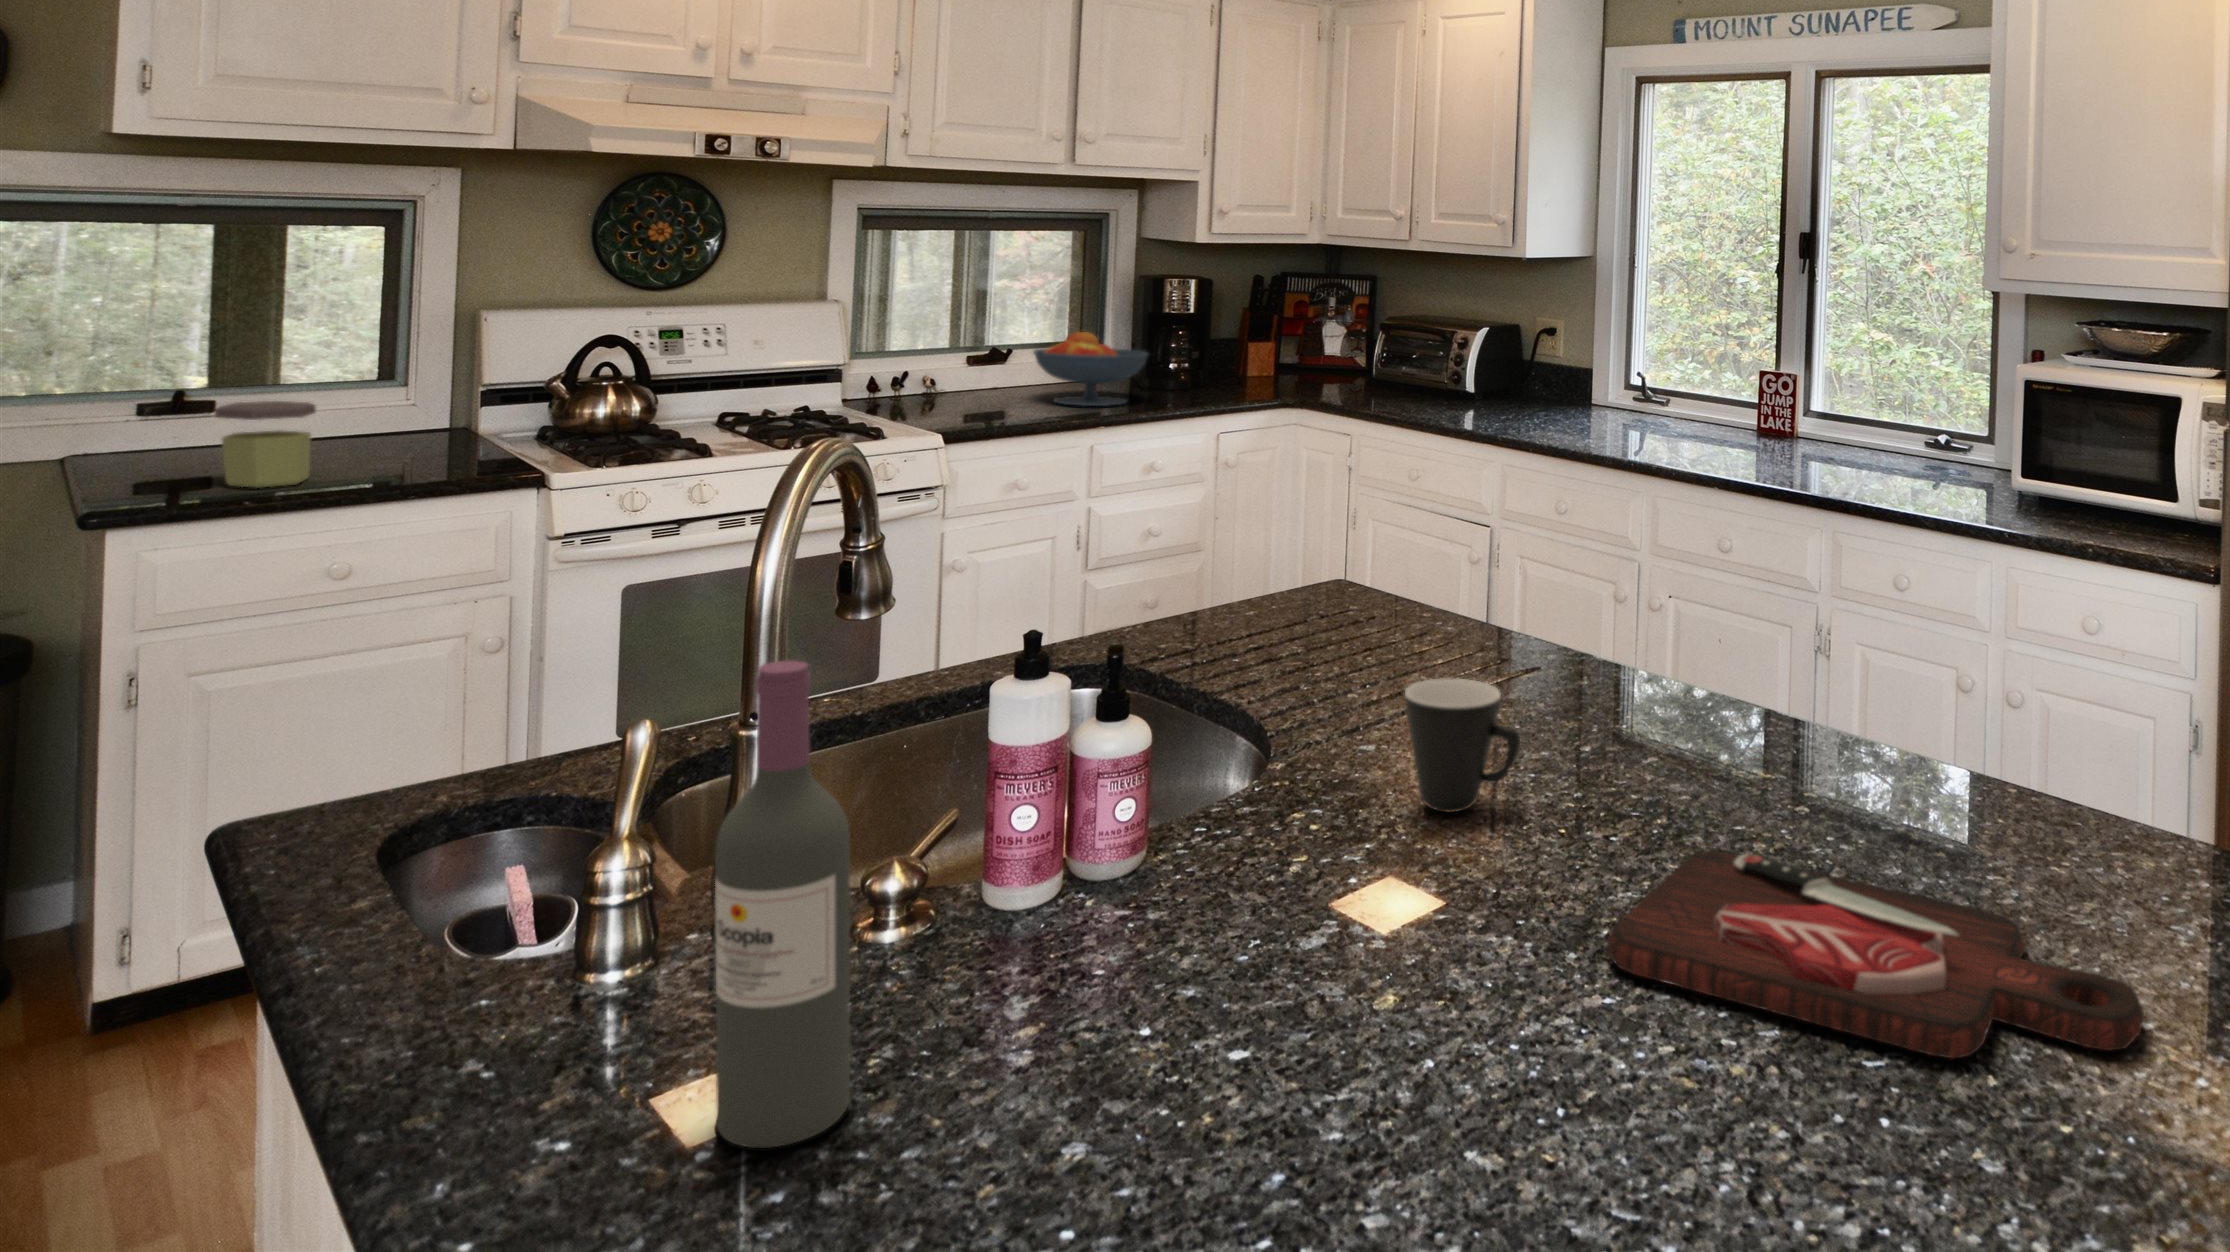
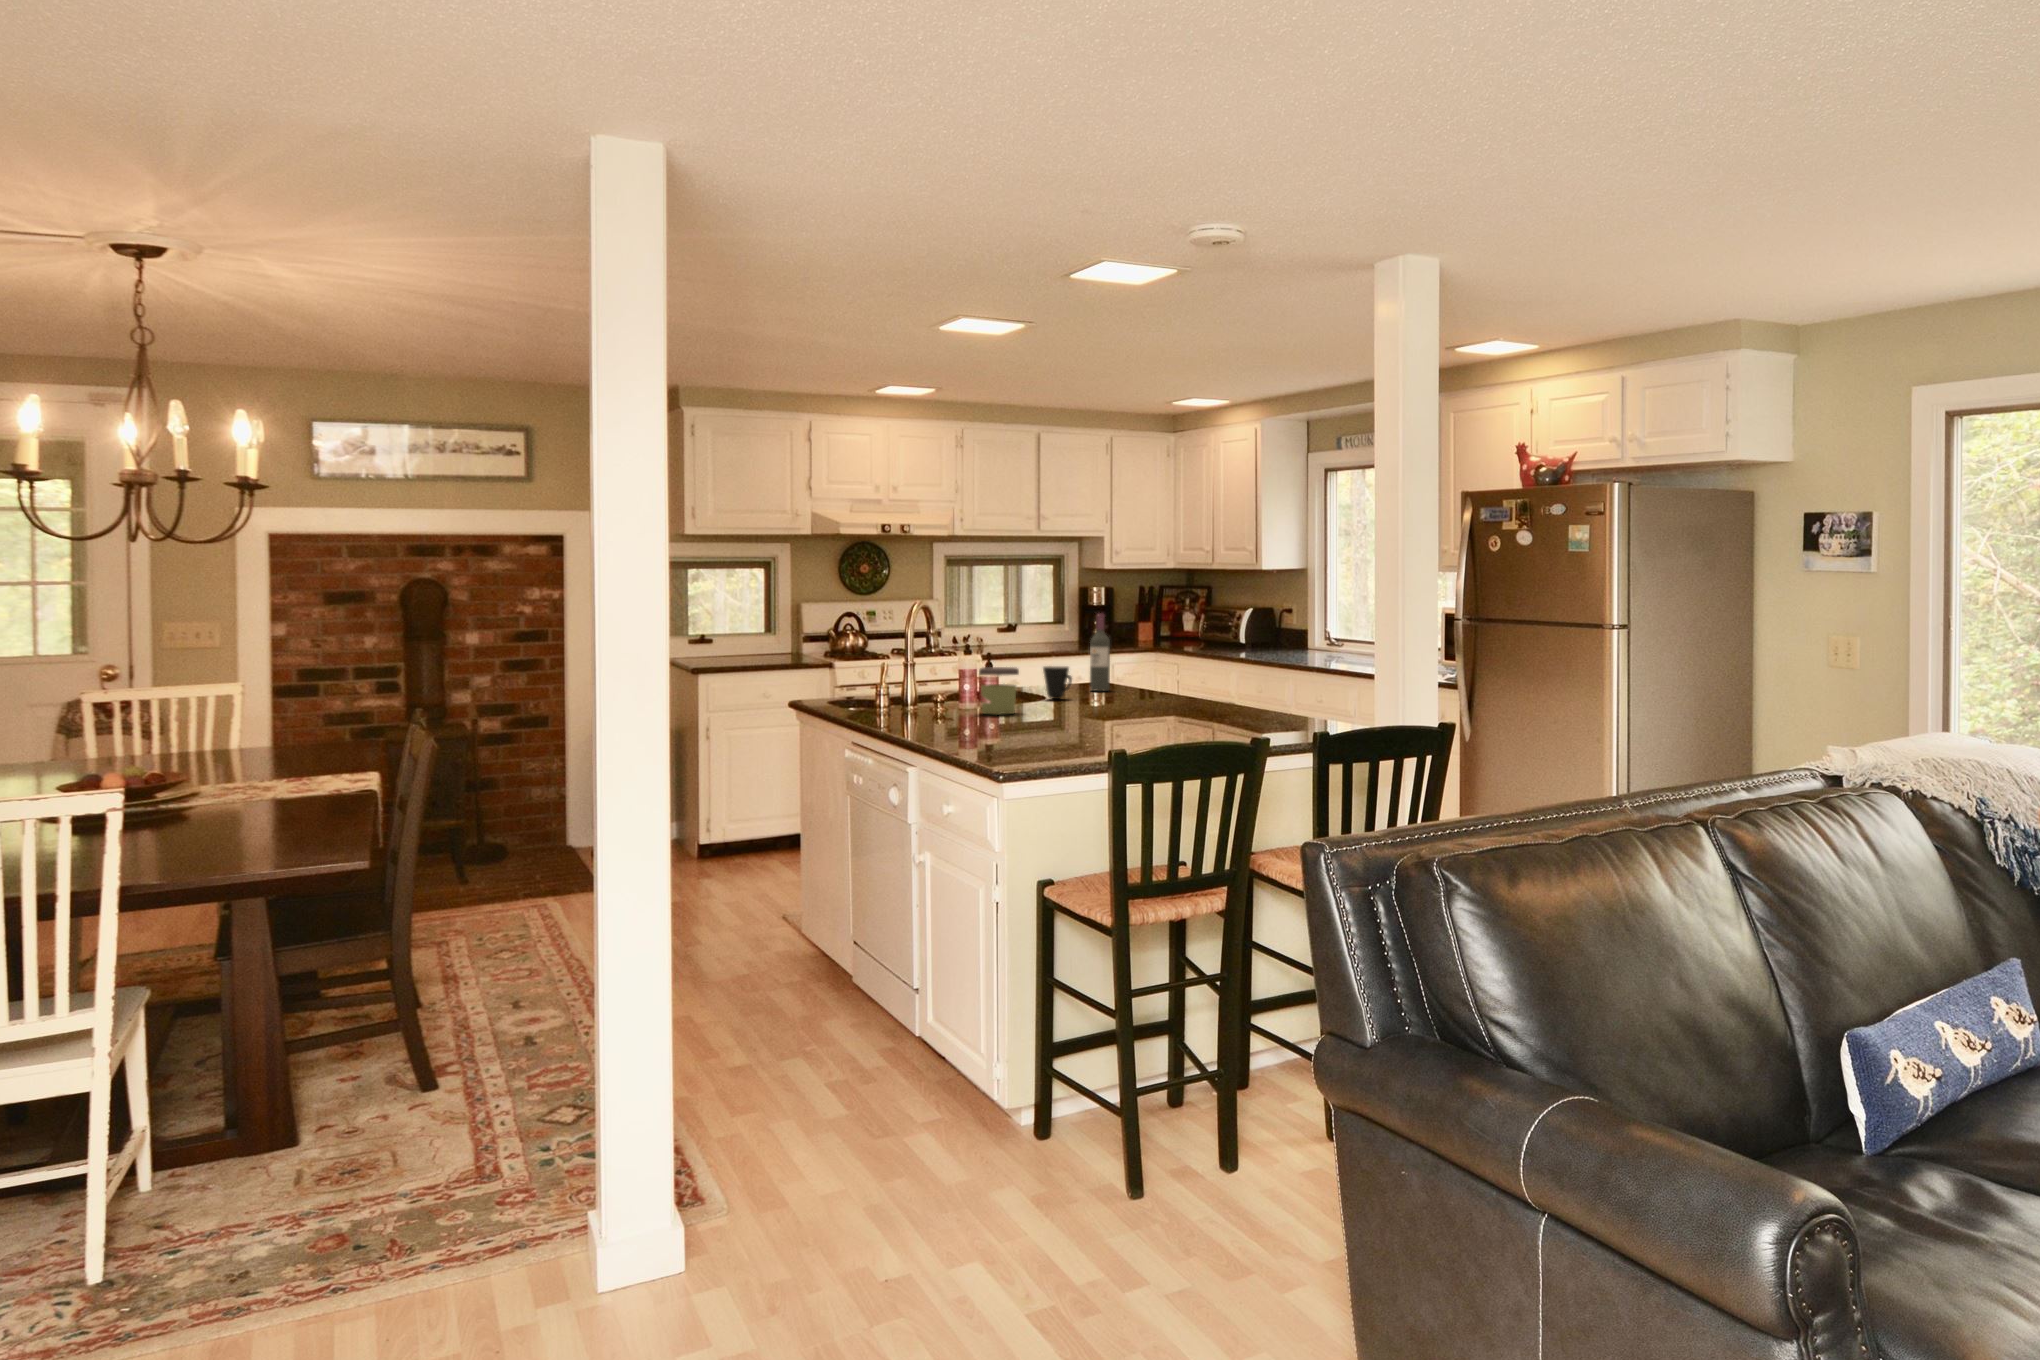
fruit bowl: present [1034,332,1148,406] -> none [1025,613,1080,647]
jar: present [214,401,316,487] -> present [979,667,1019,715]
wine bottle: present [715,660,850,1148] -> present [1090,613,1110,691]
cutting board: present [1607,851,2145,1058] -> none [1061,695,1168,714]

